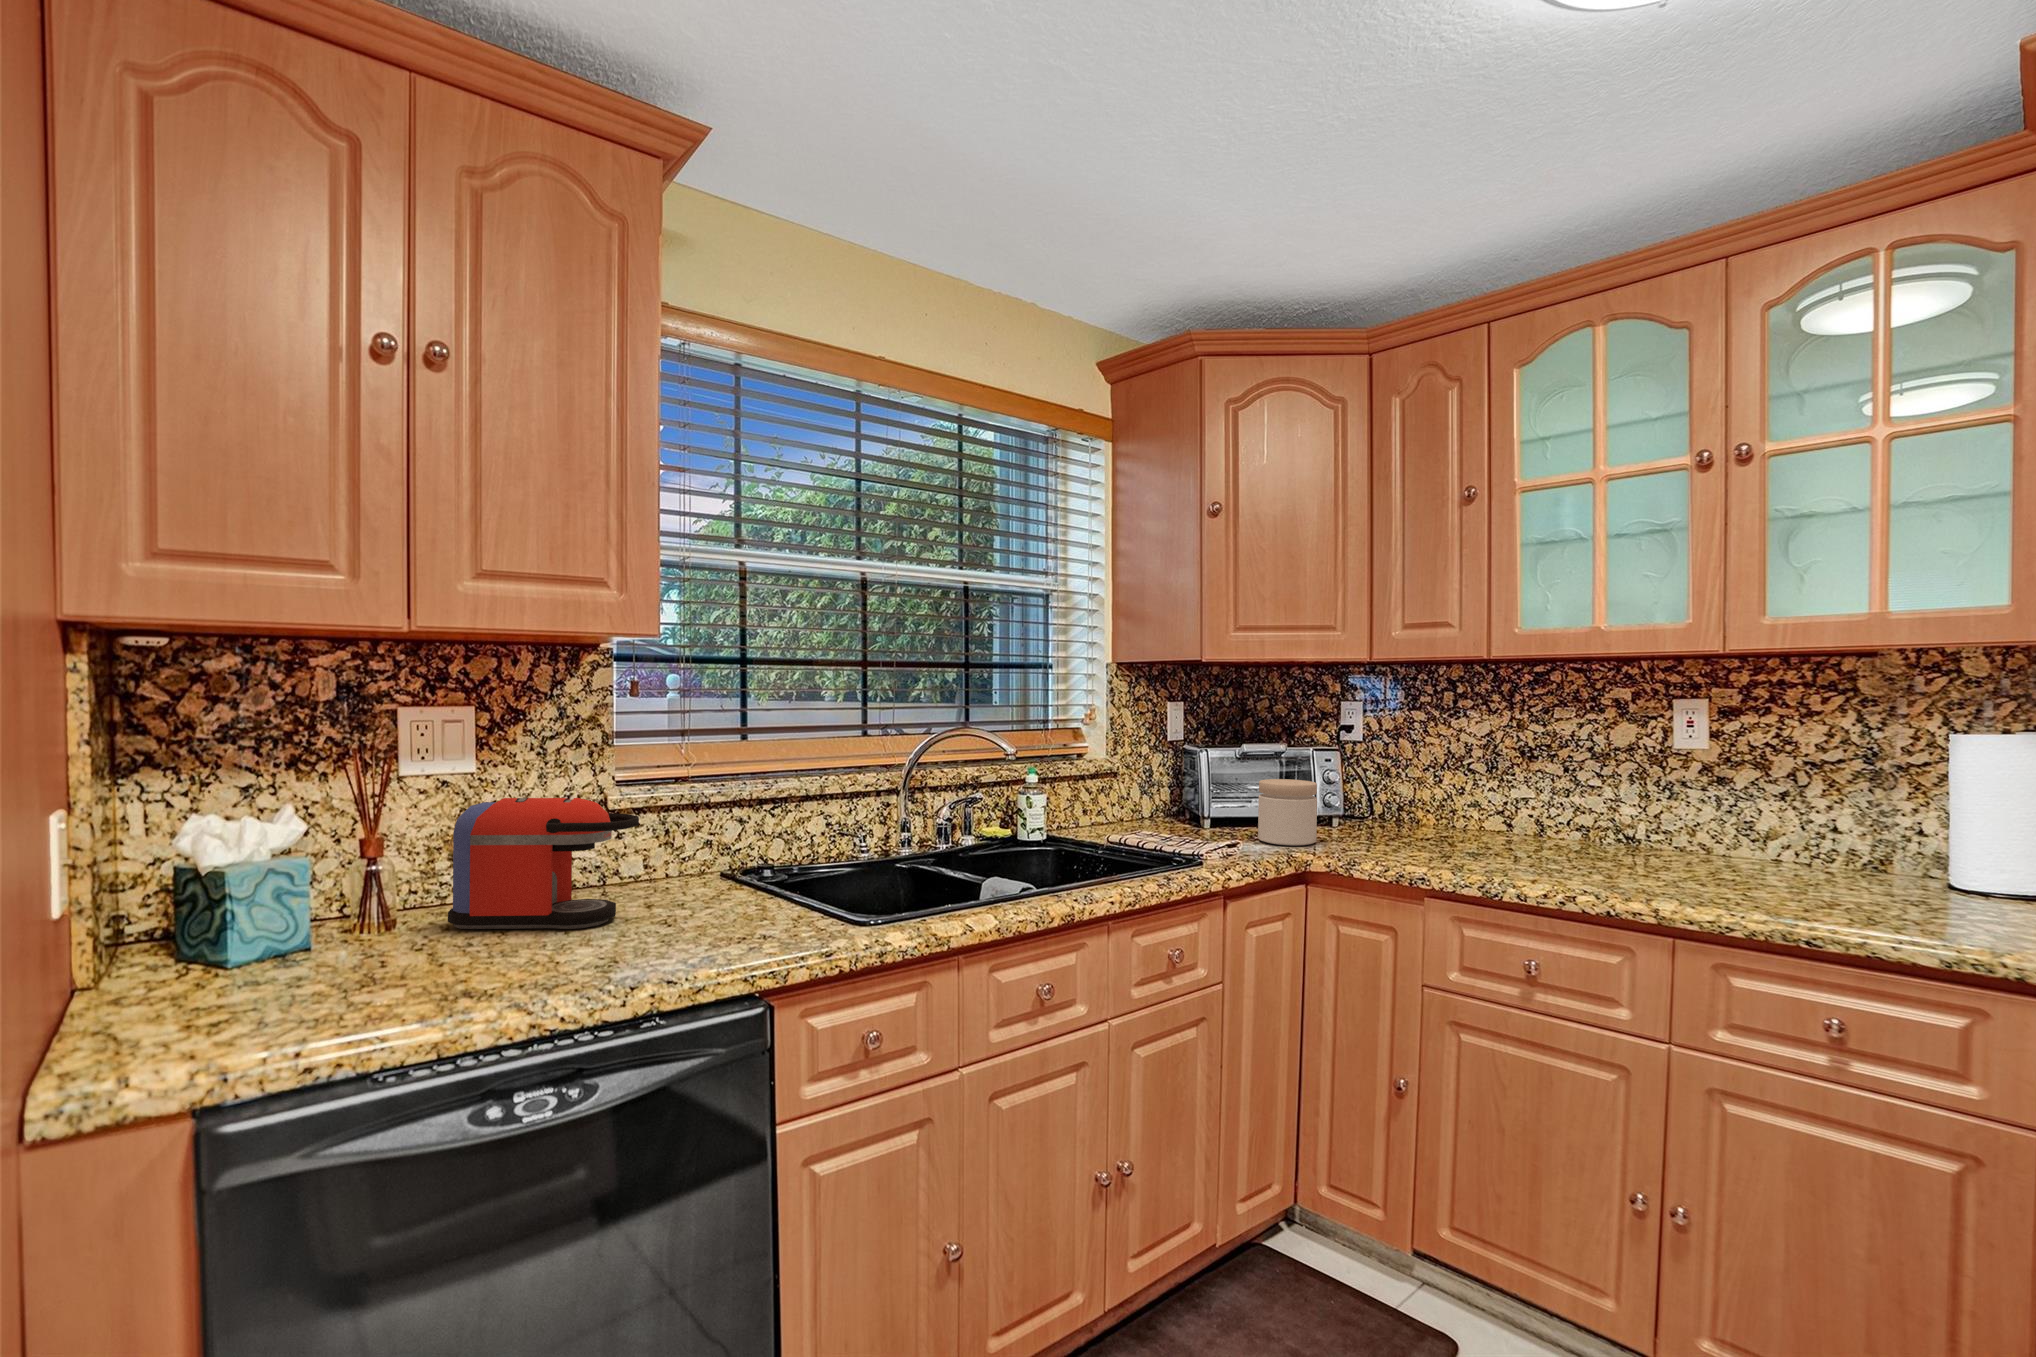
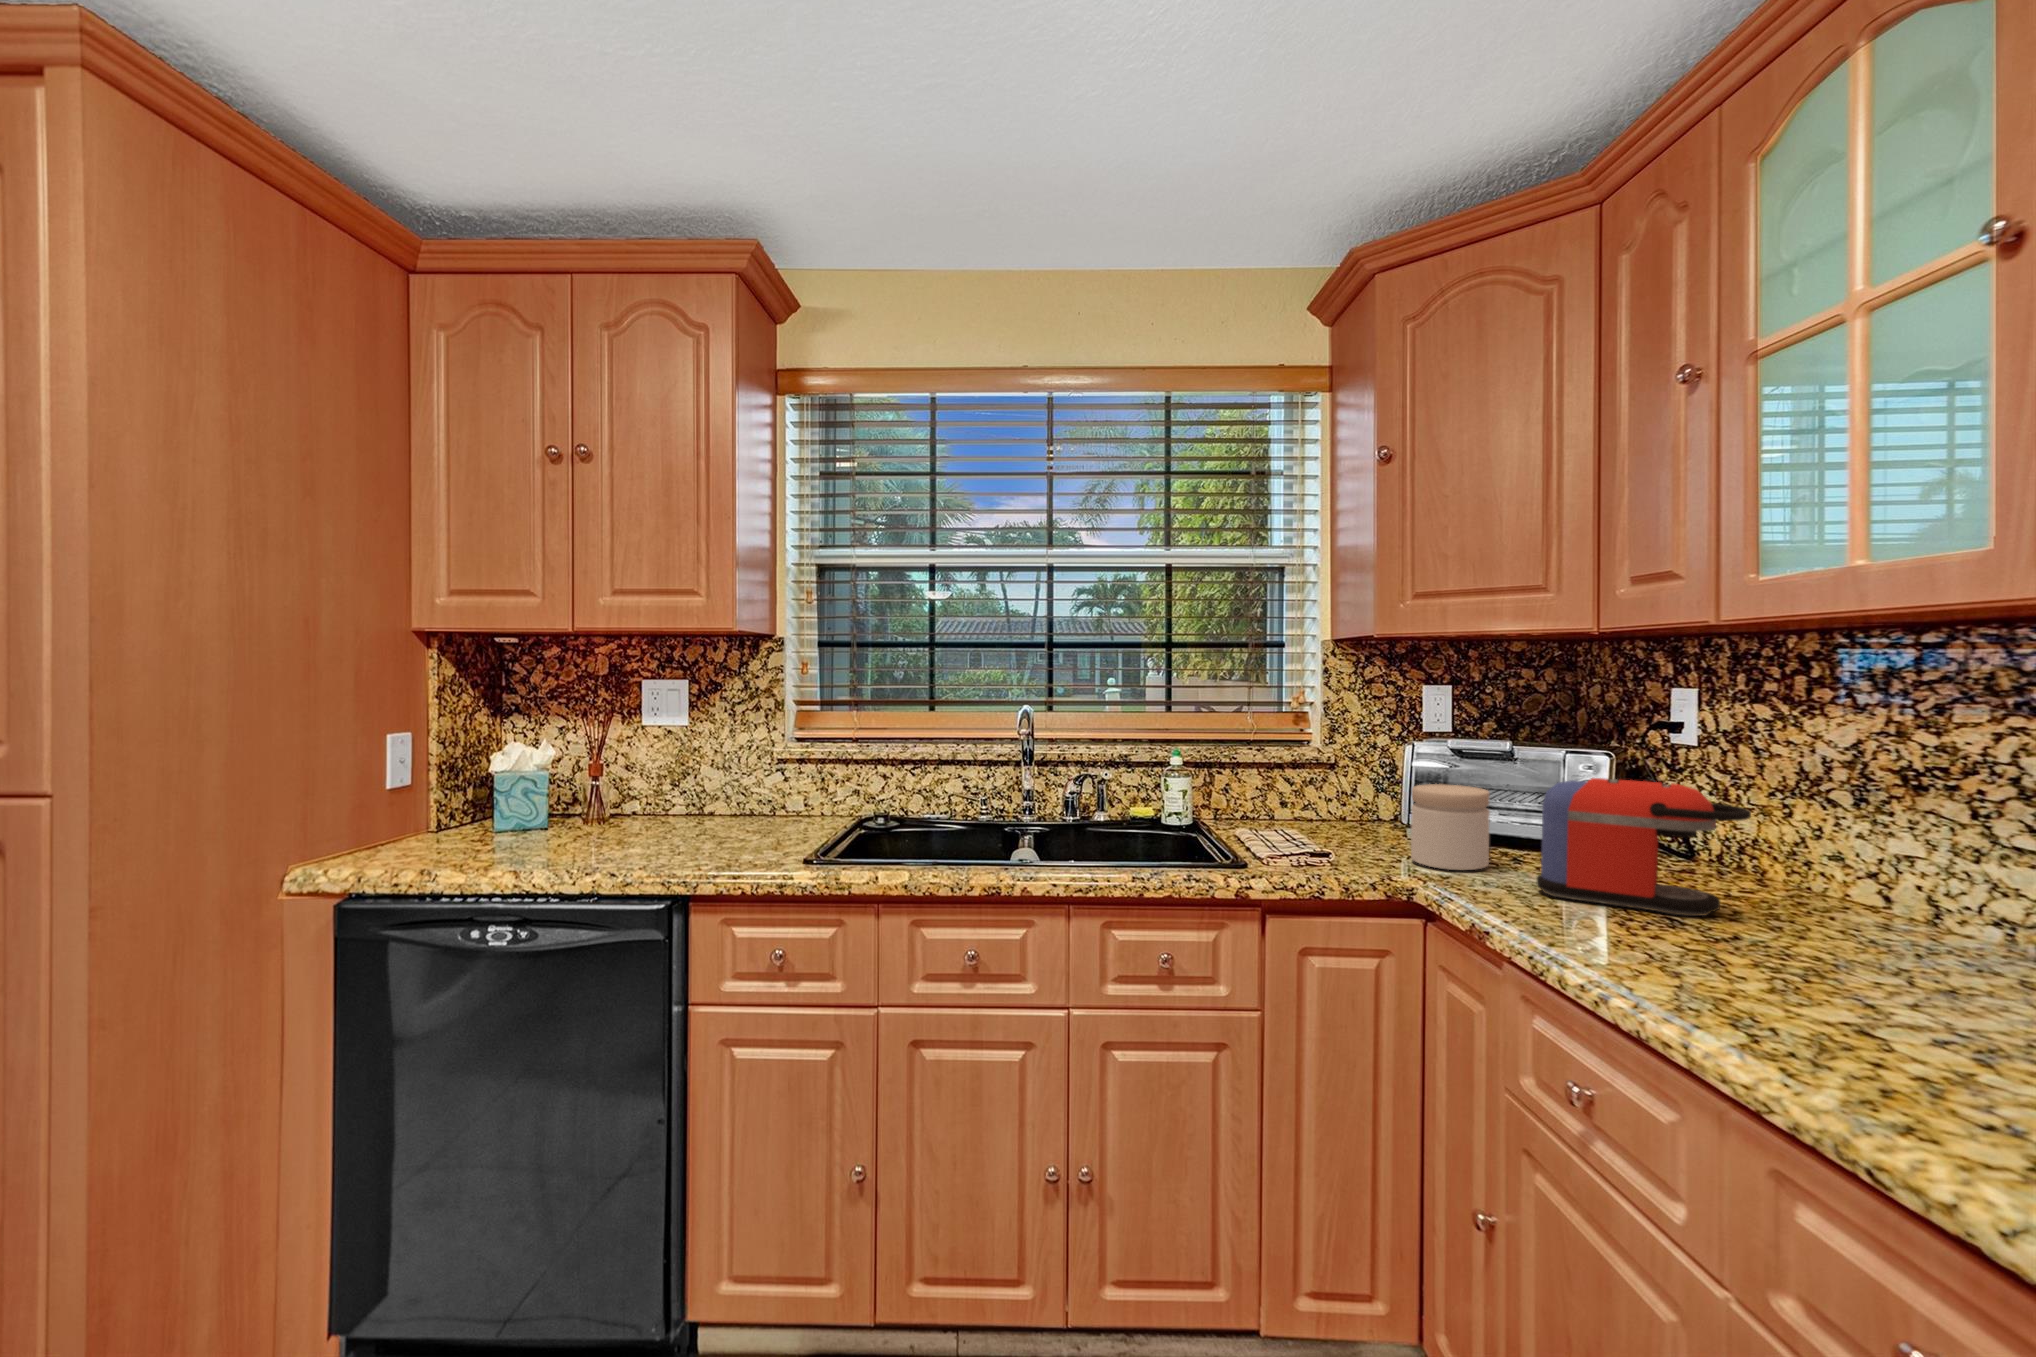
coffee maker: present [448,798,639,929] -> present [1537,778,1751,916]

